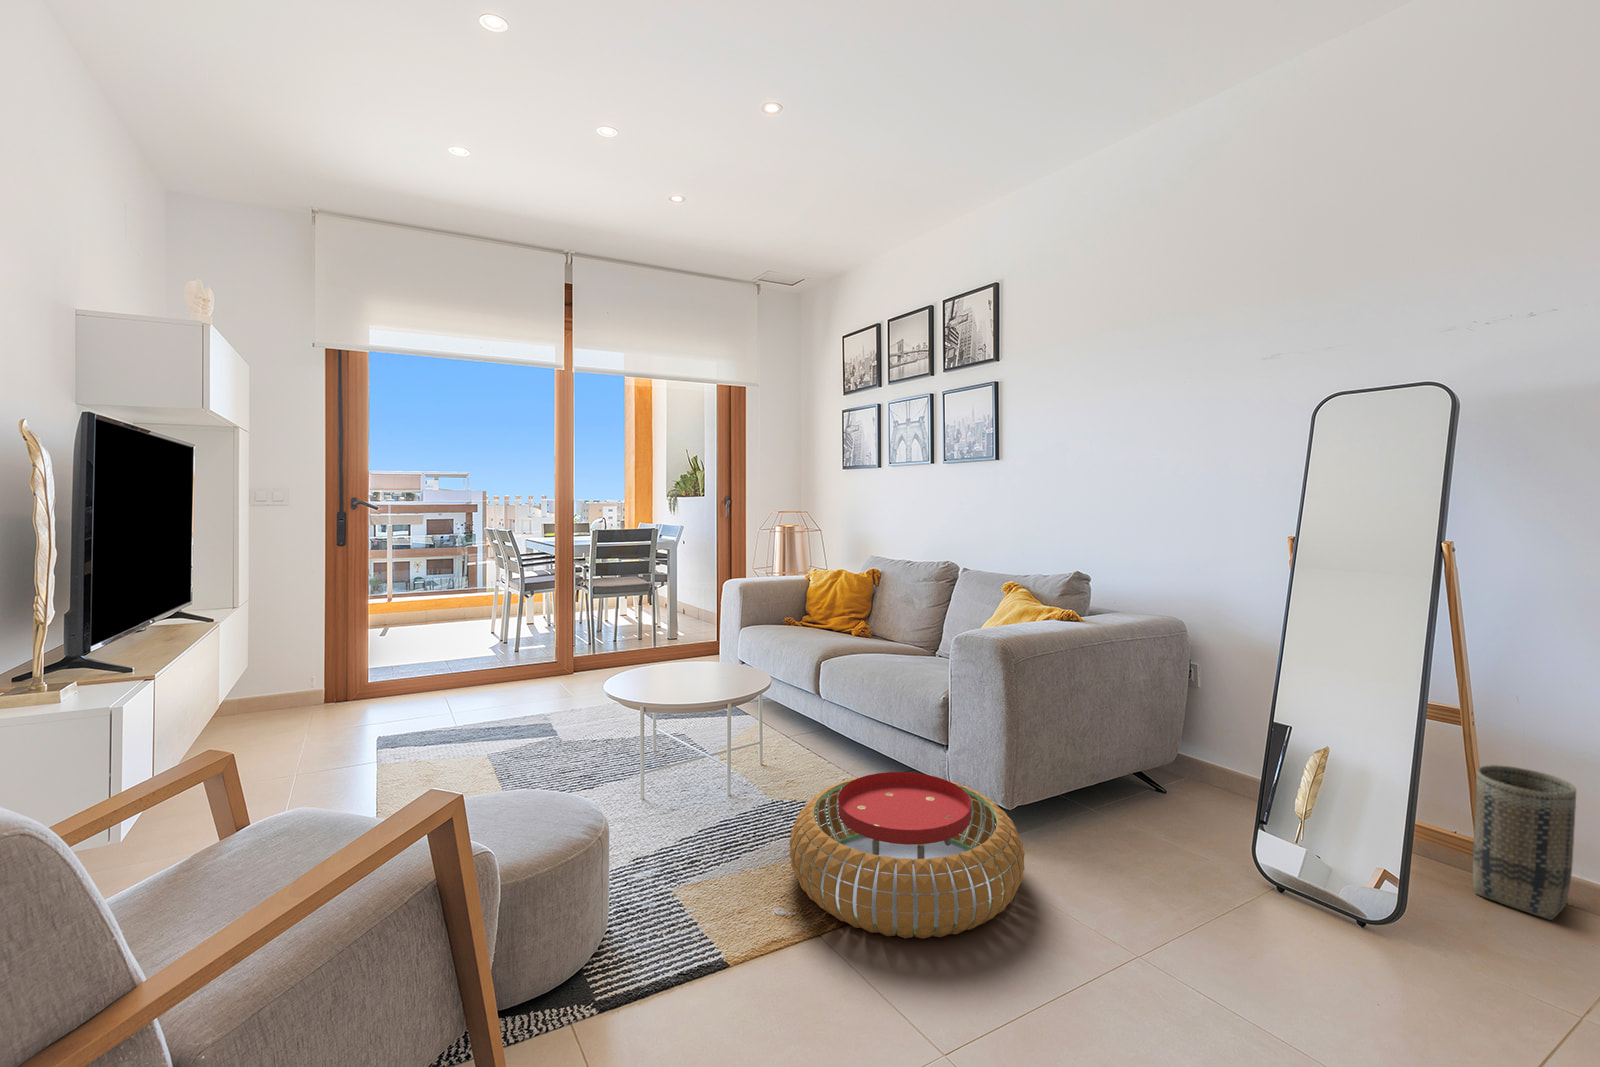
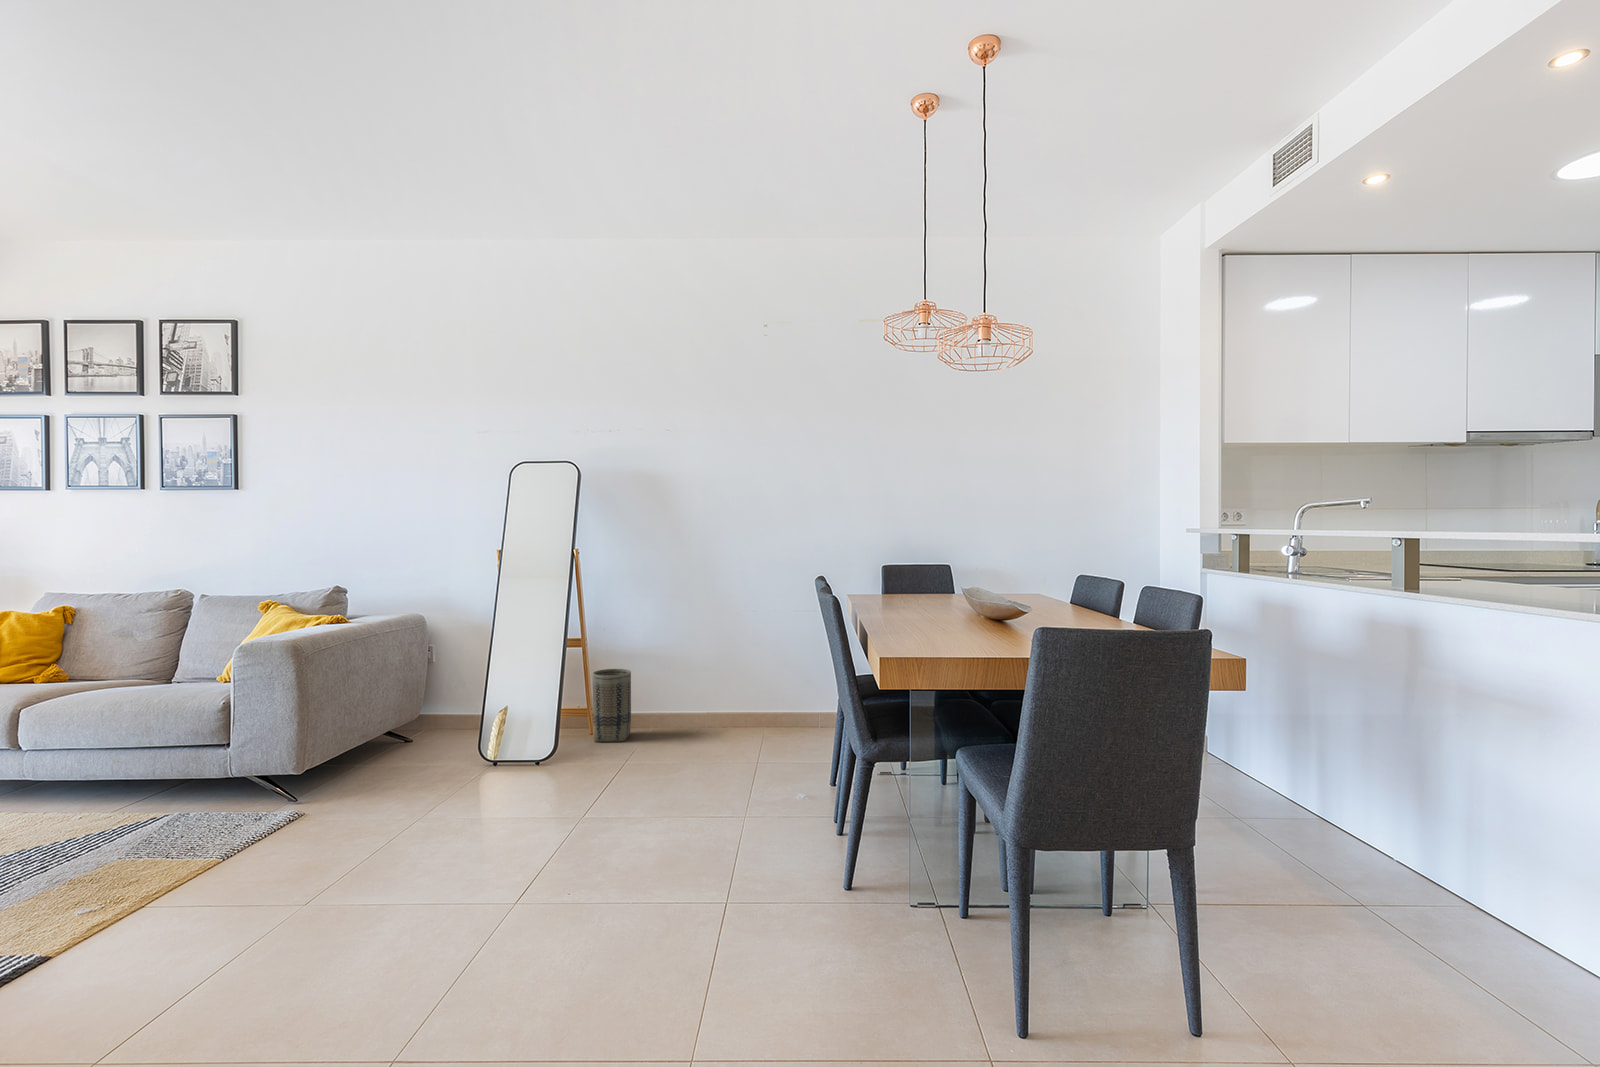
pouf: present [789,772,1025,939] -> none [72,760,333,891]

